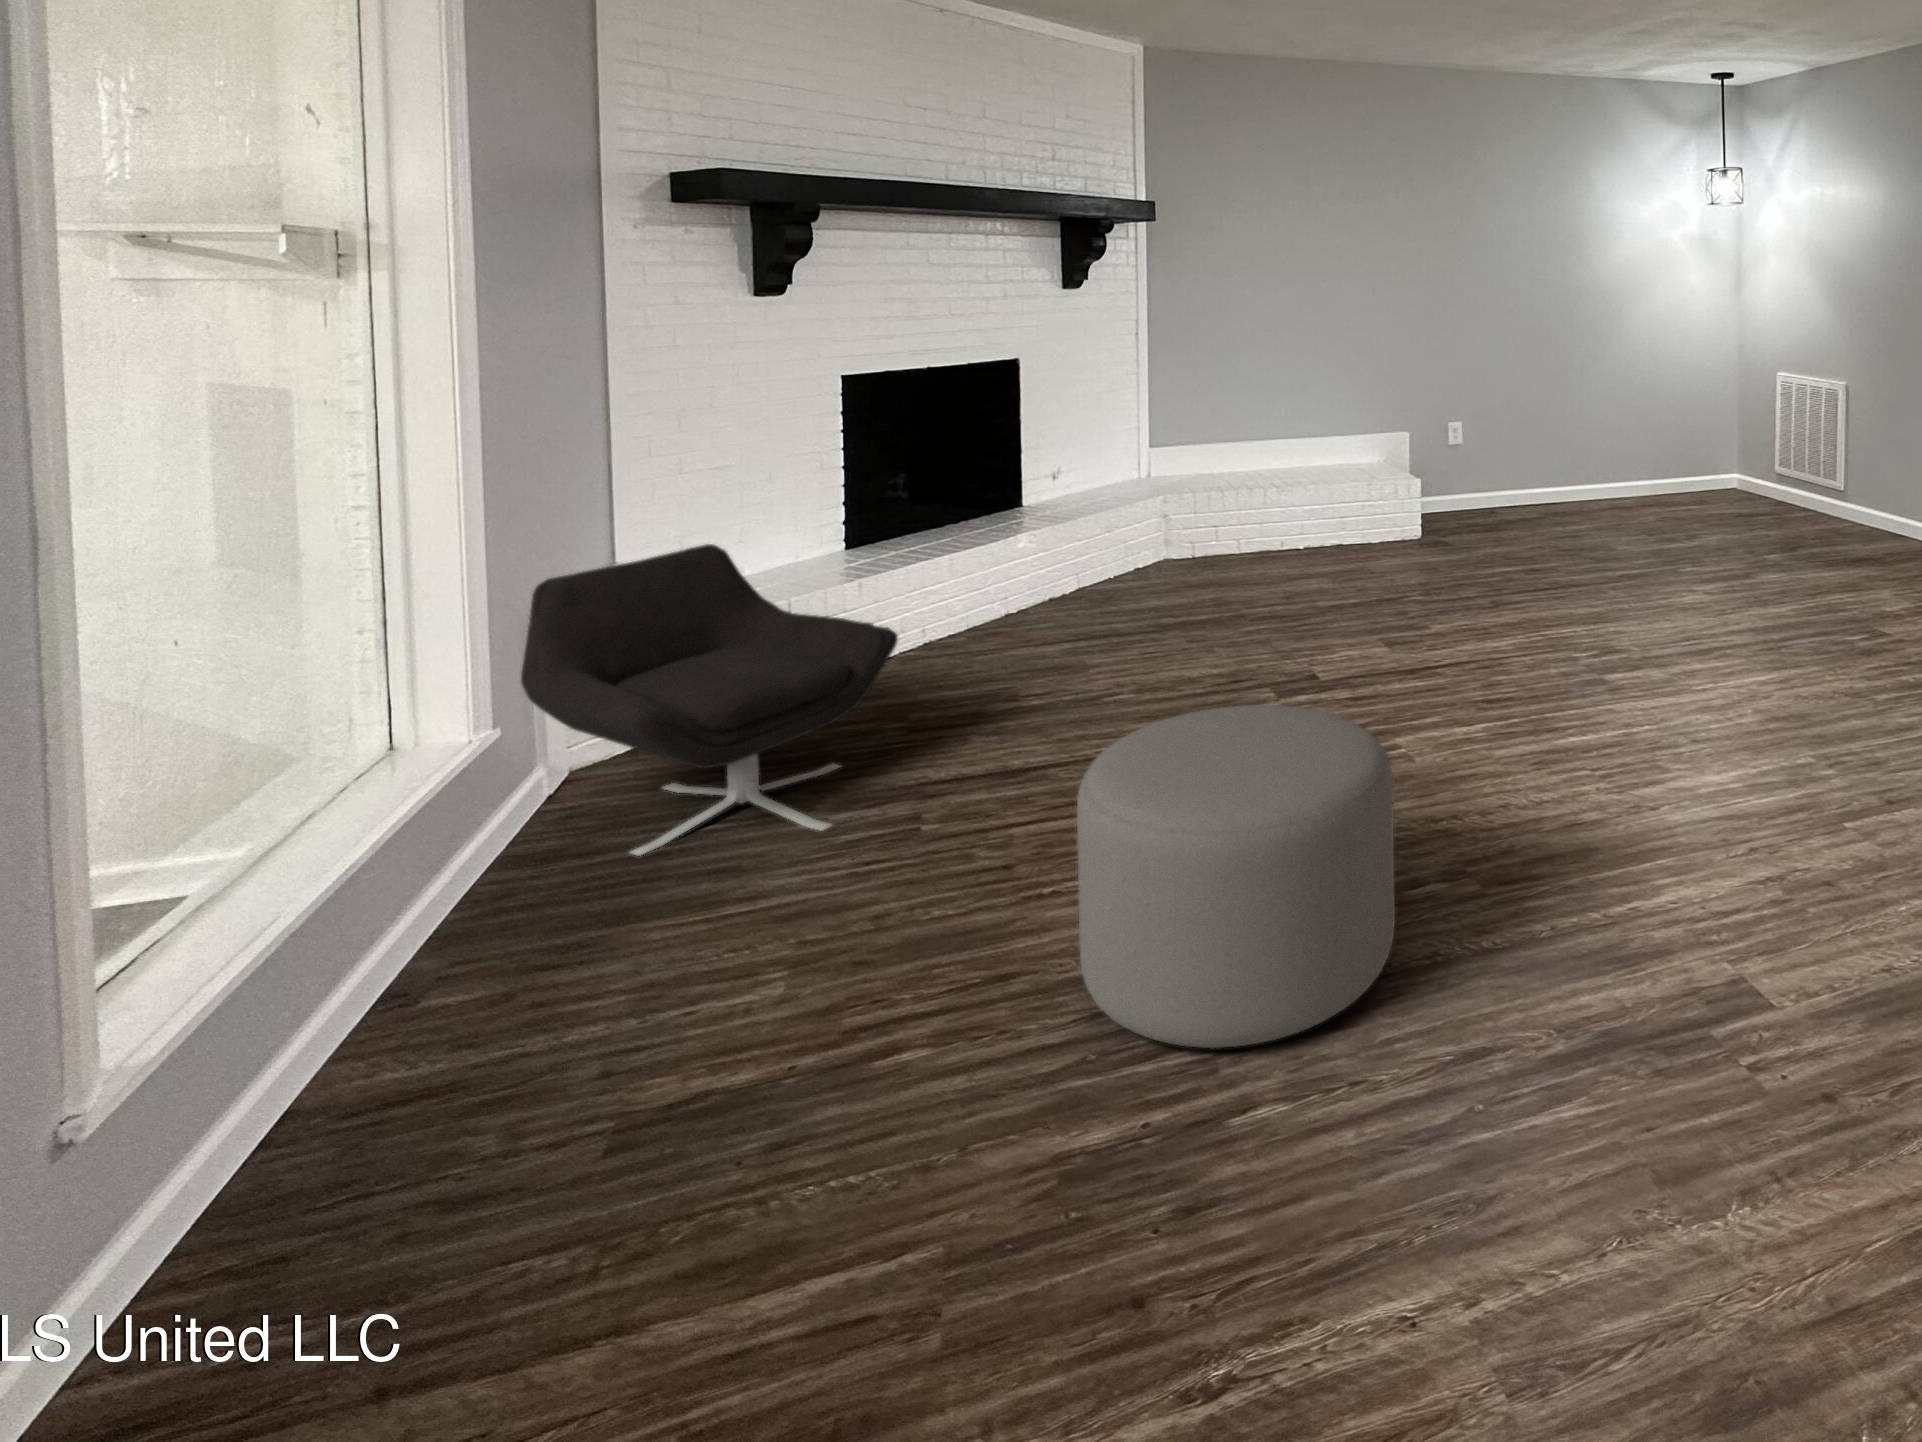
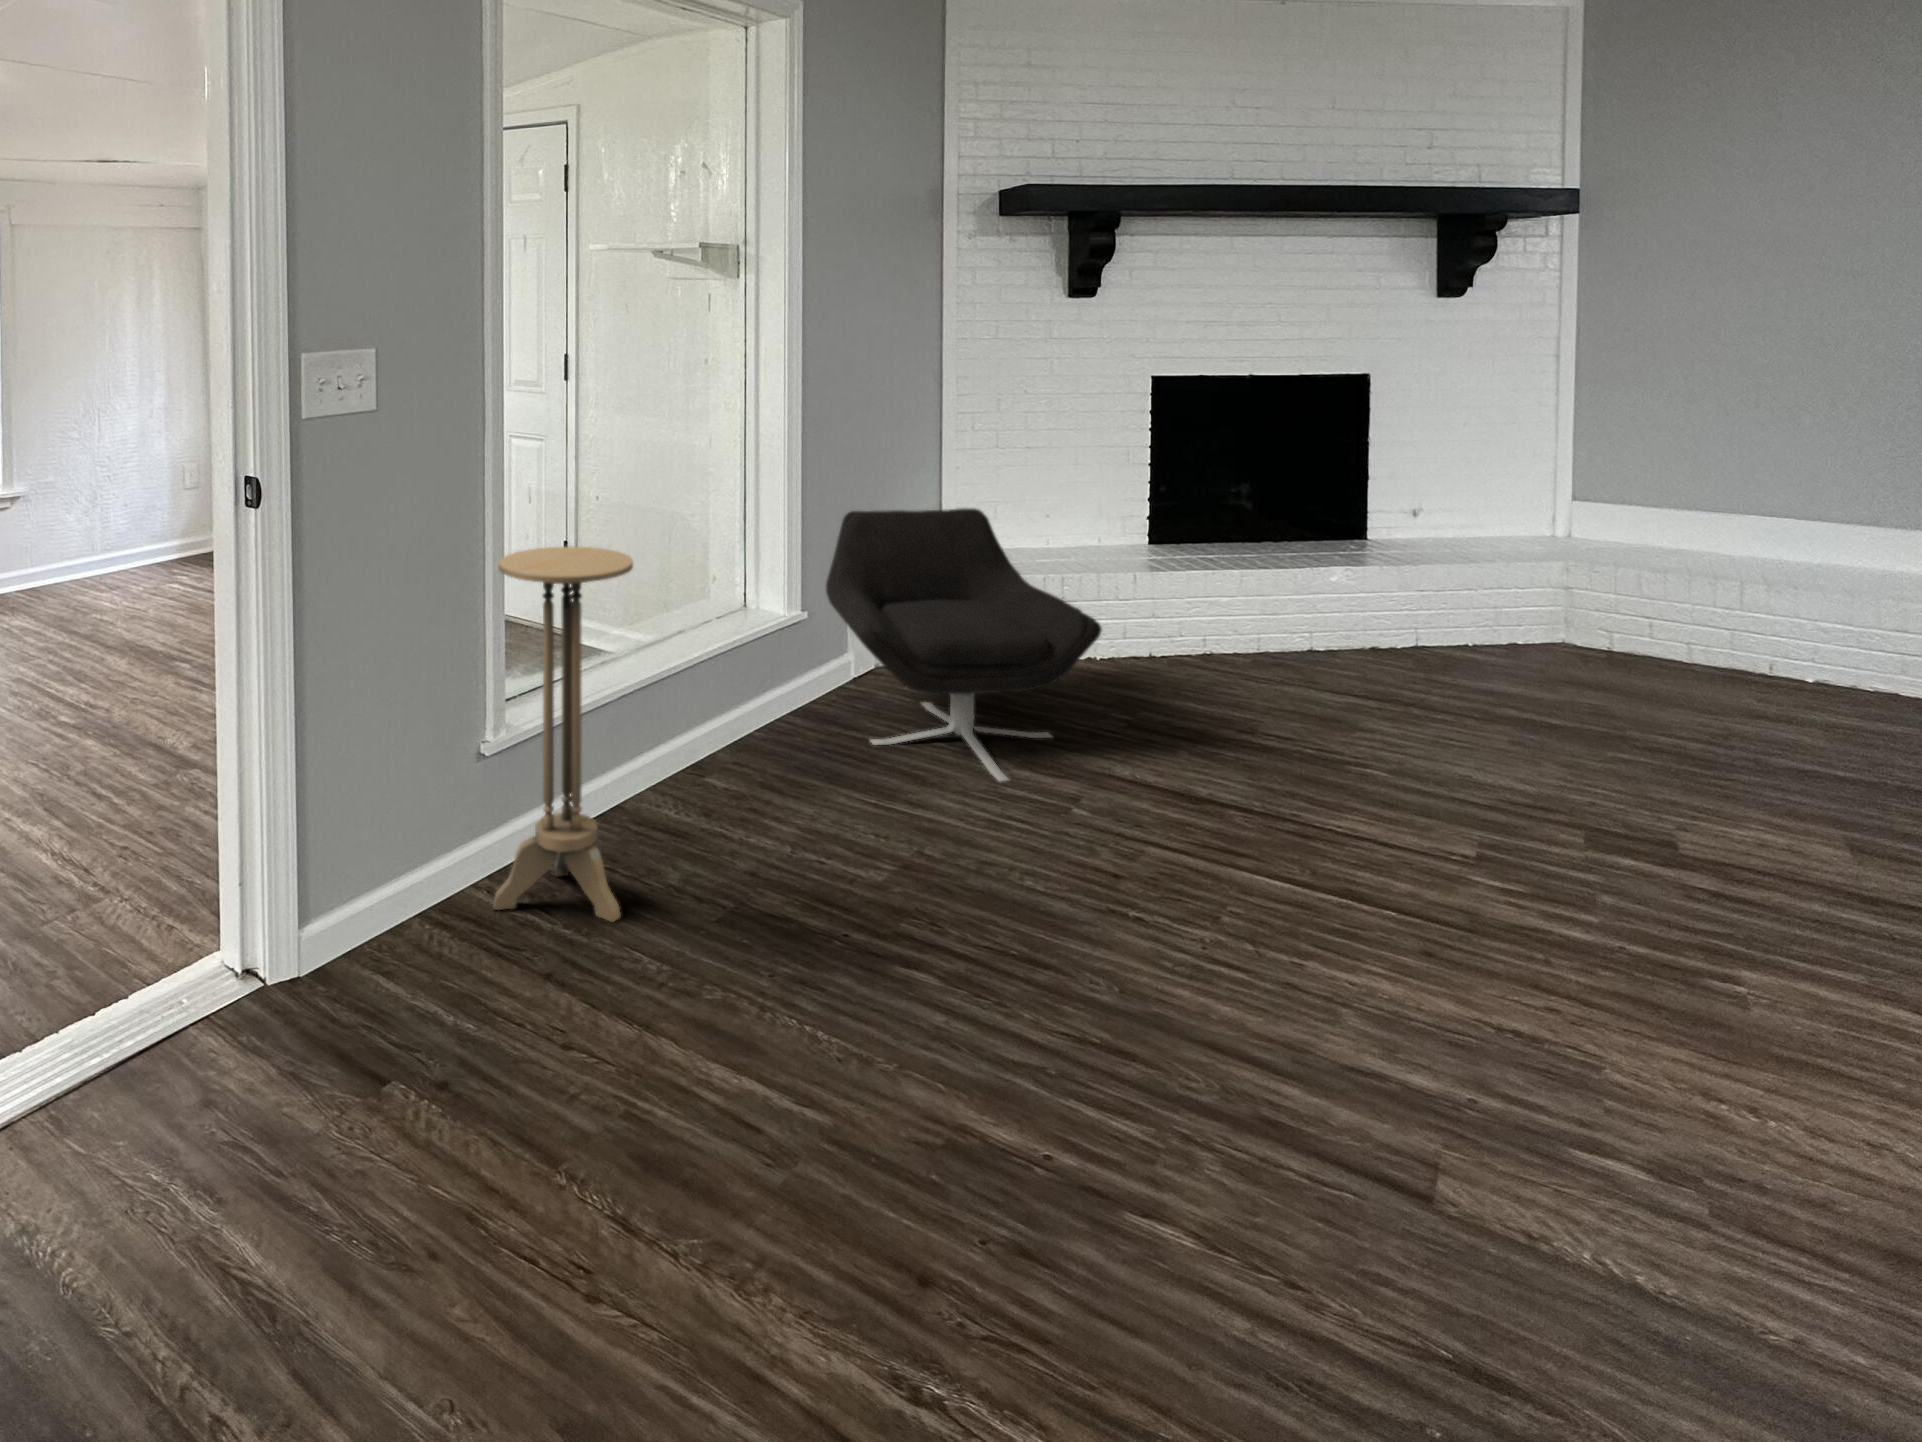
side table: none [113,703,434,1390] -> present [493,546,633,922]
ottoman: present [1077,705,1395,1048] -> none [1076,778,1492,1206]

